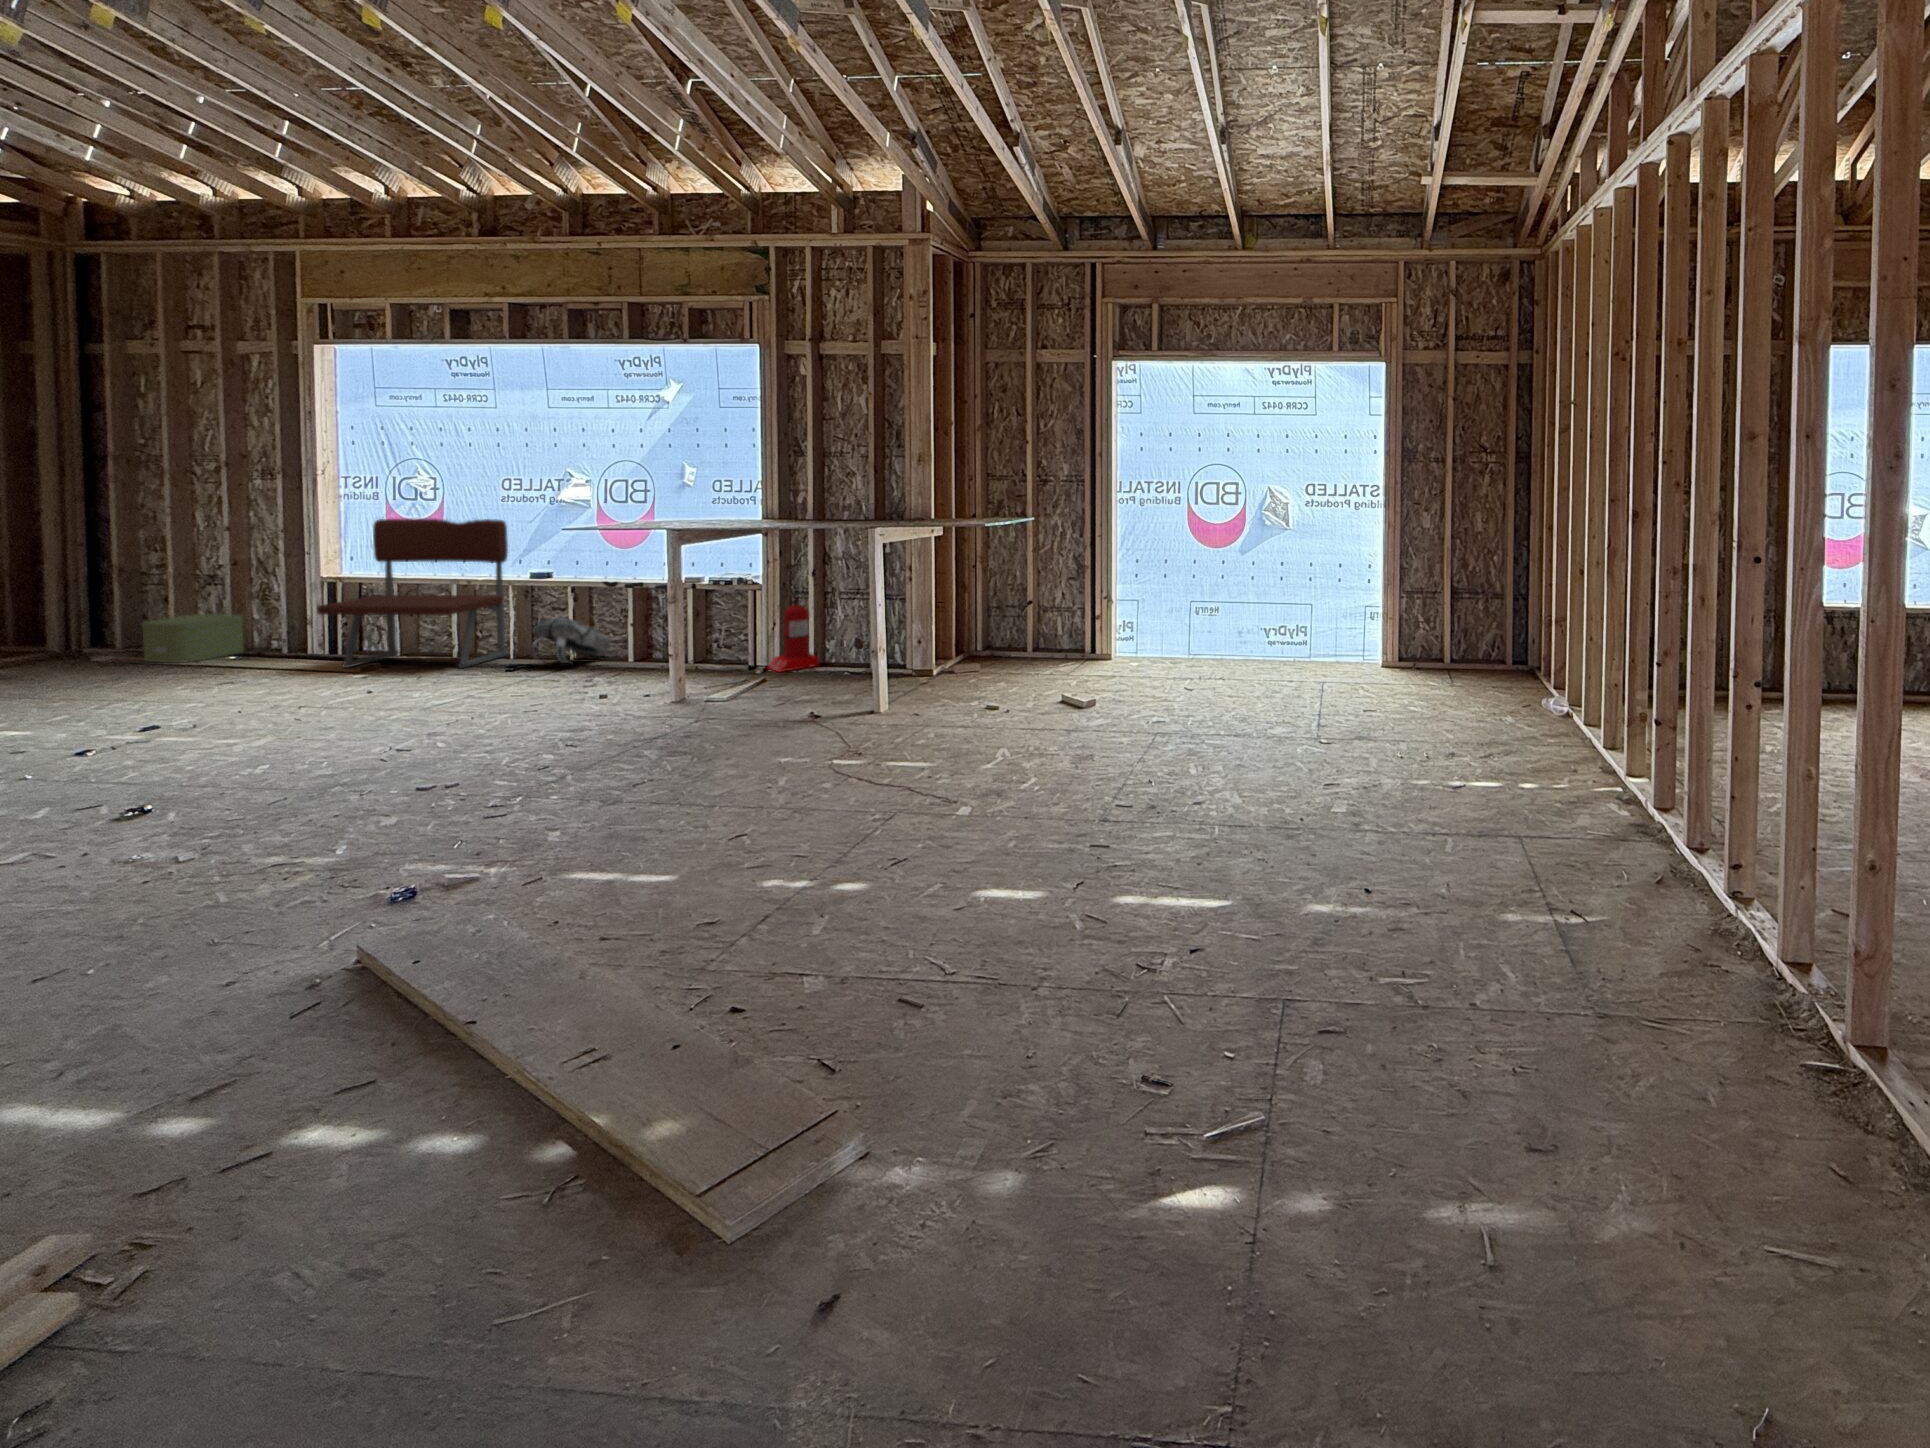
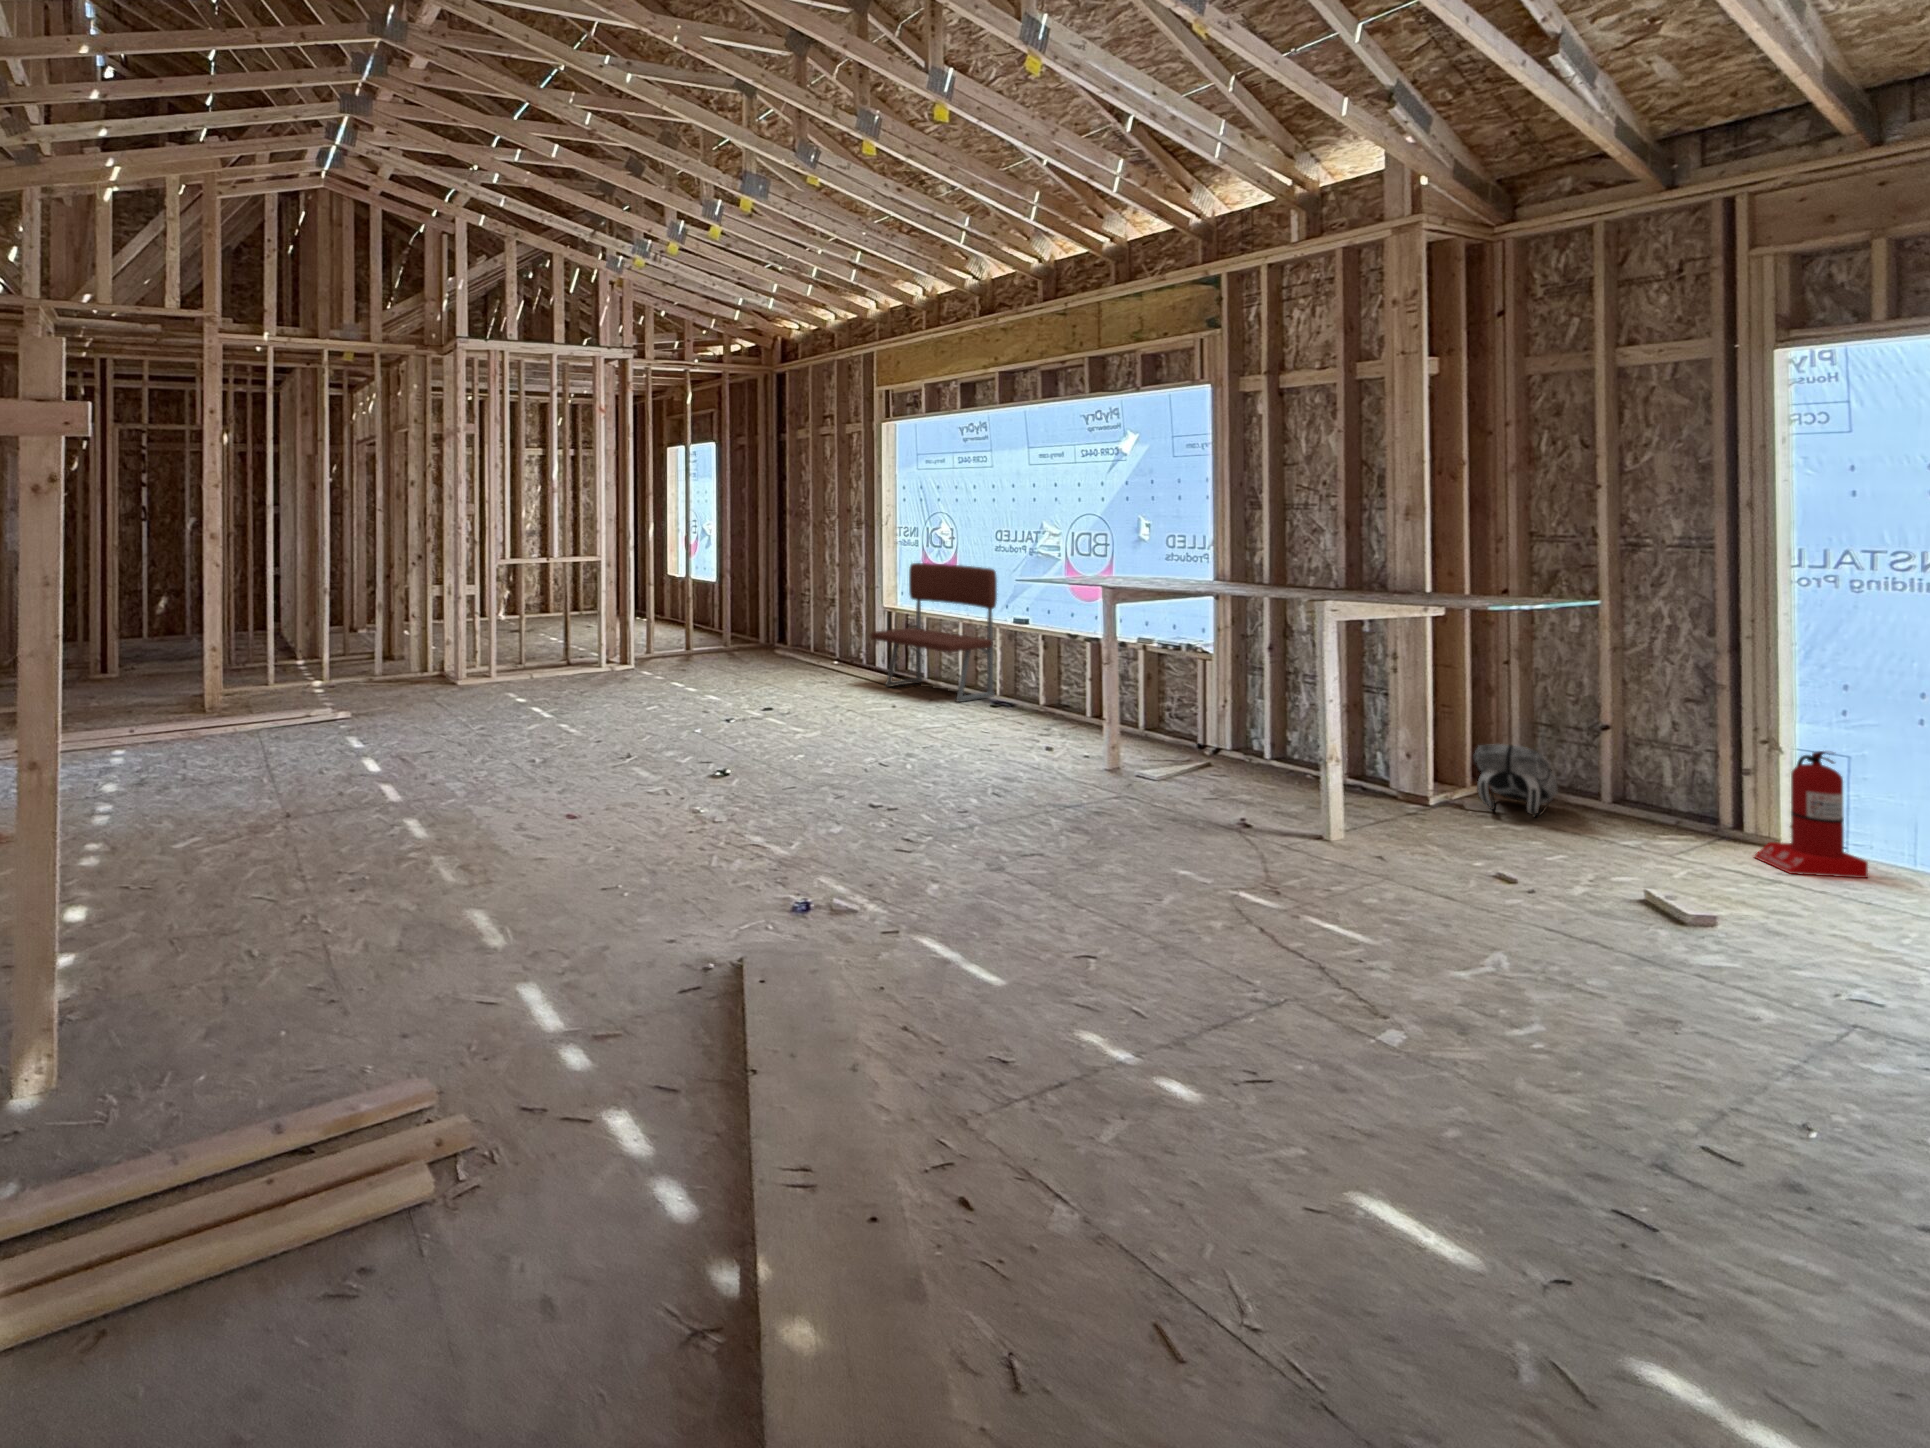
fire extinguisher: present [768,597,819,672] -> present [1754,751,1868,878]
storage box: present [141,613,244,663] -> none [789,629,841,665]
backpack: present [531,618,611,665] -> present [1473,744,1557,817]

